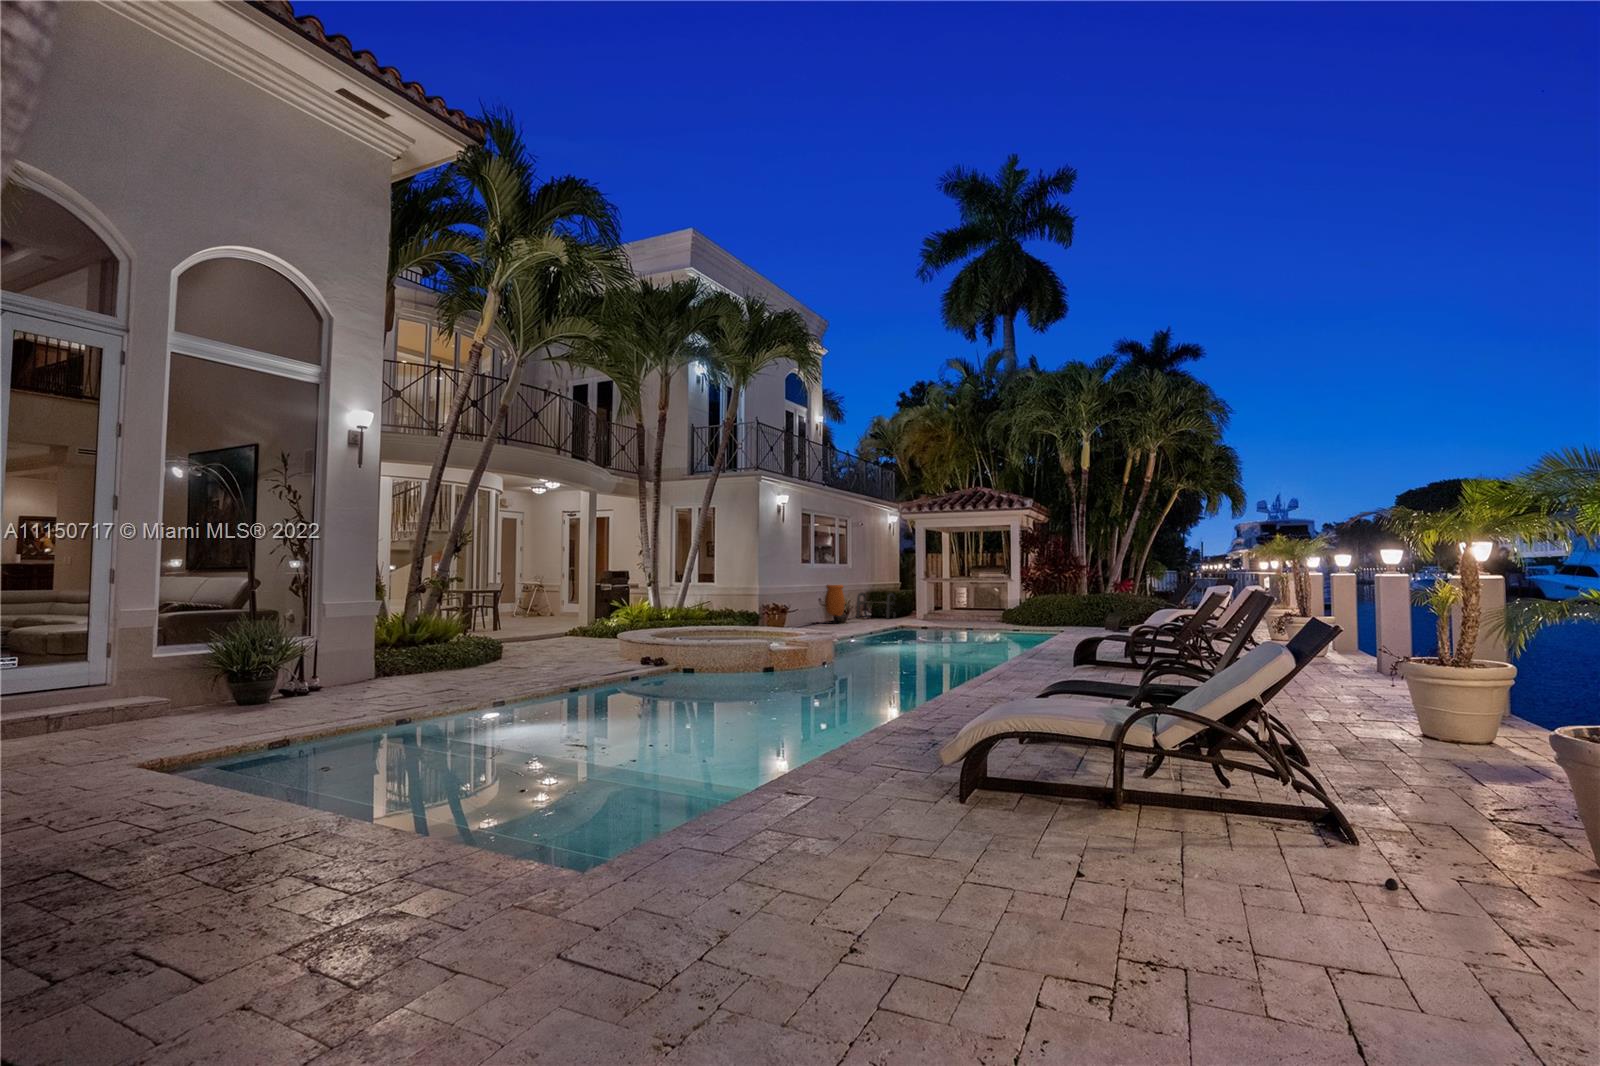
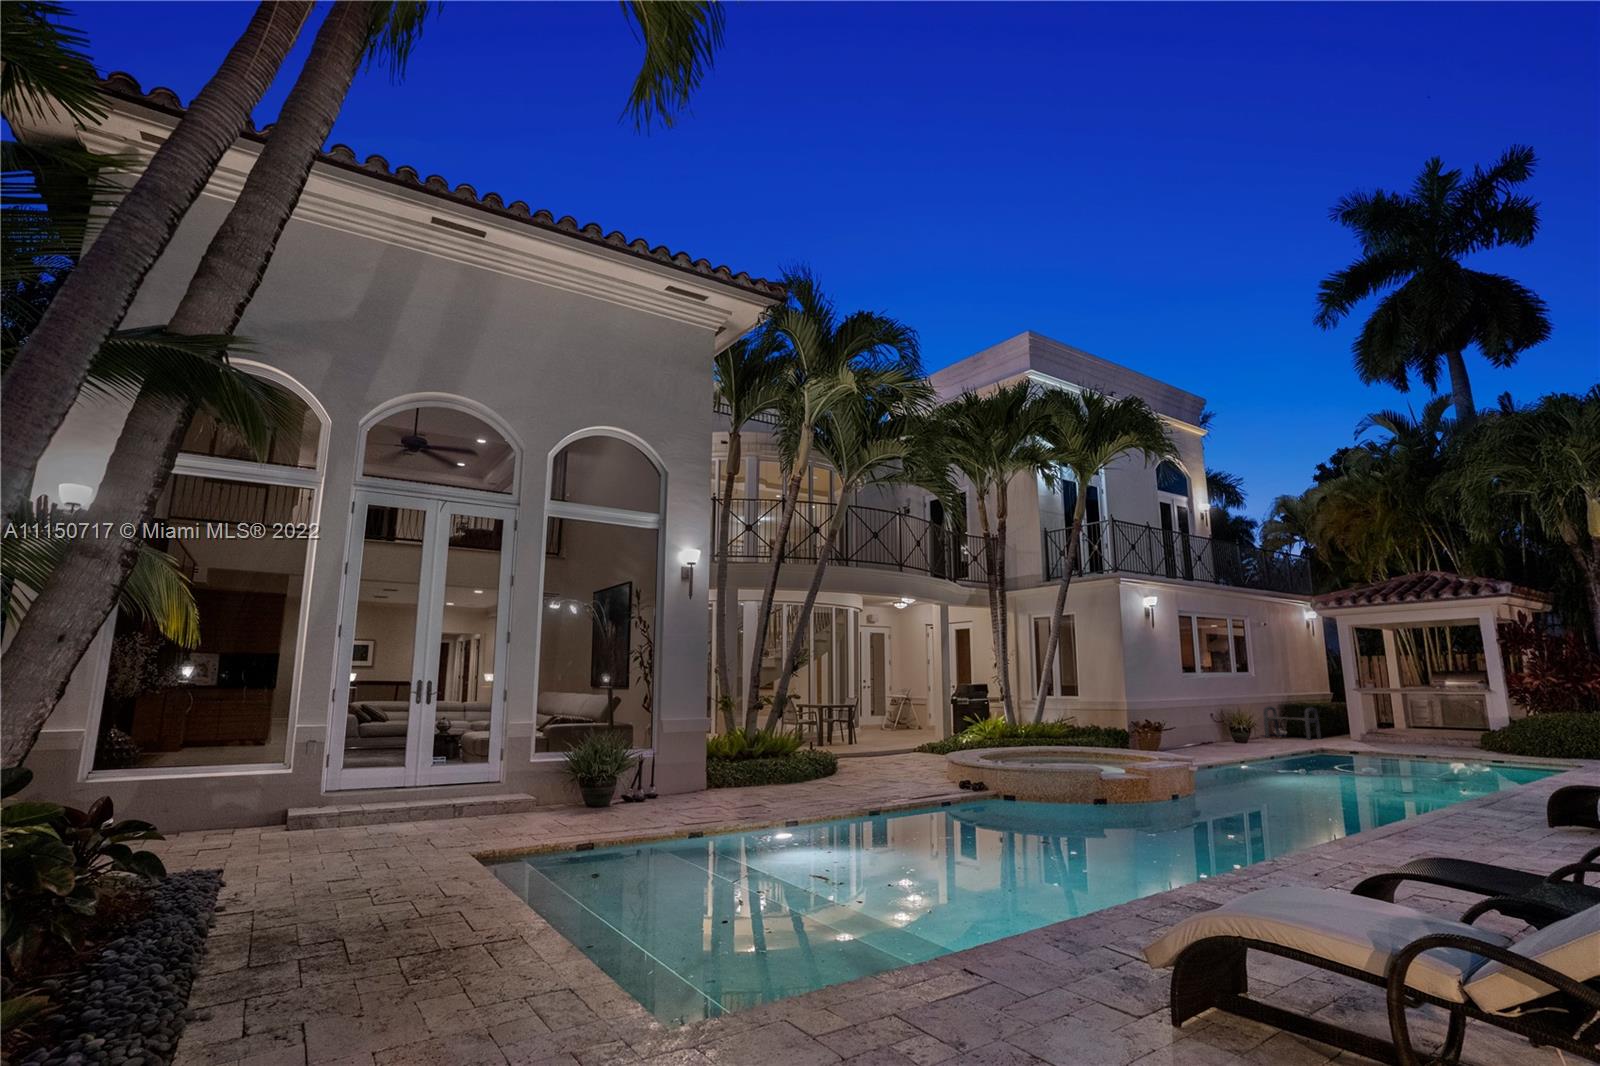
lounge chair: present [825,585,845,623] -> none [1213,697,1247,745]

